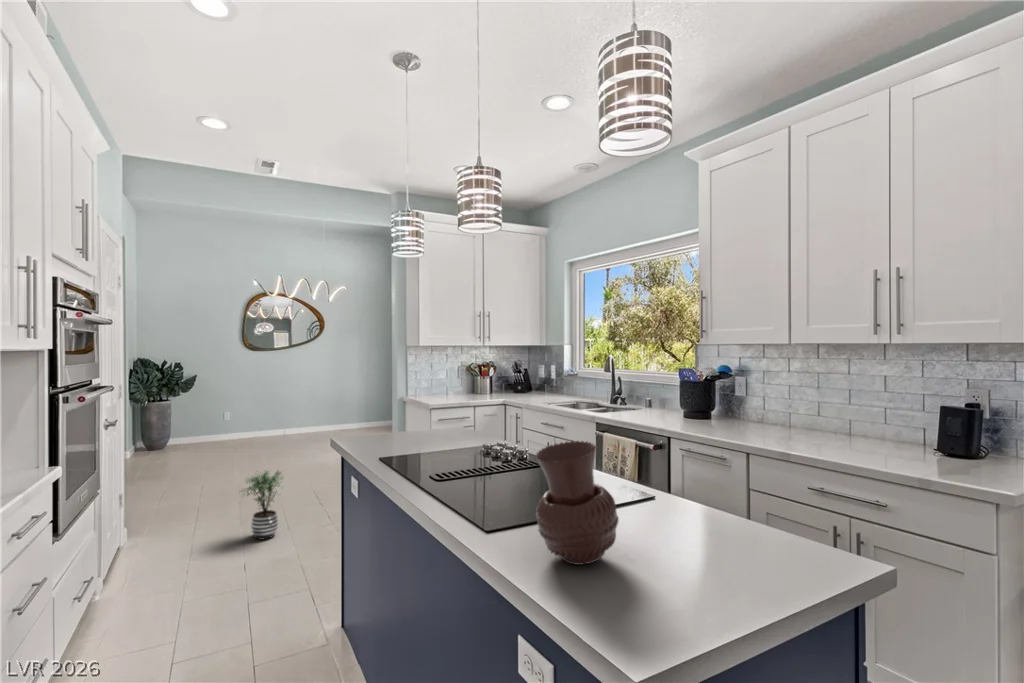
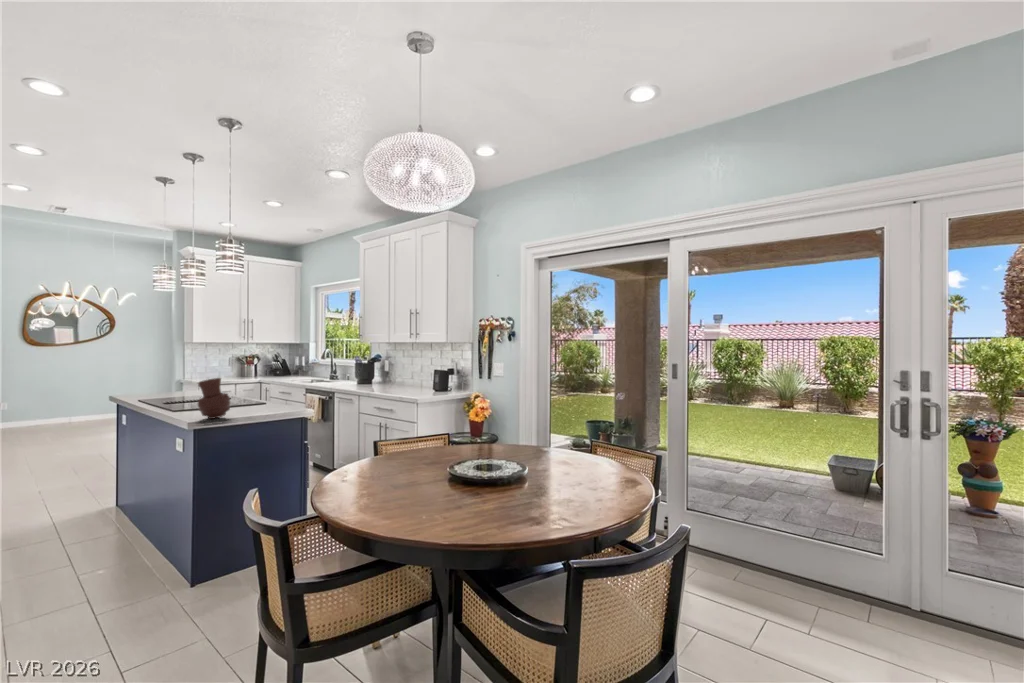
potted plant: present [241,471,283,540] -> none [38,428,79,476]

